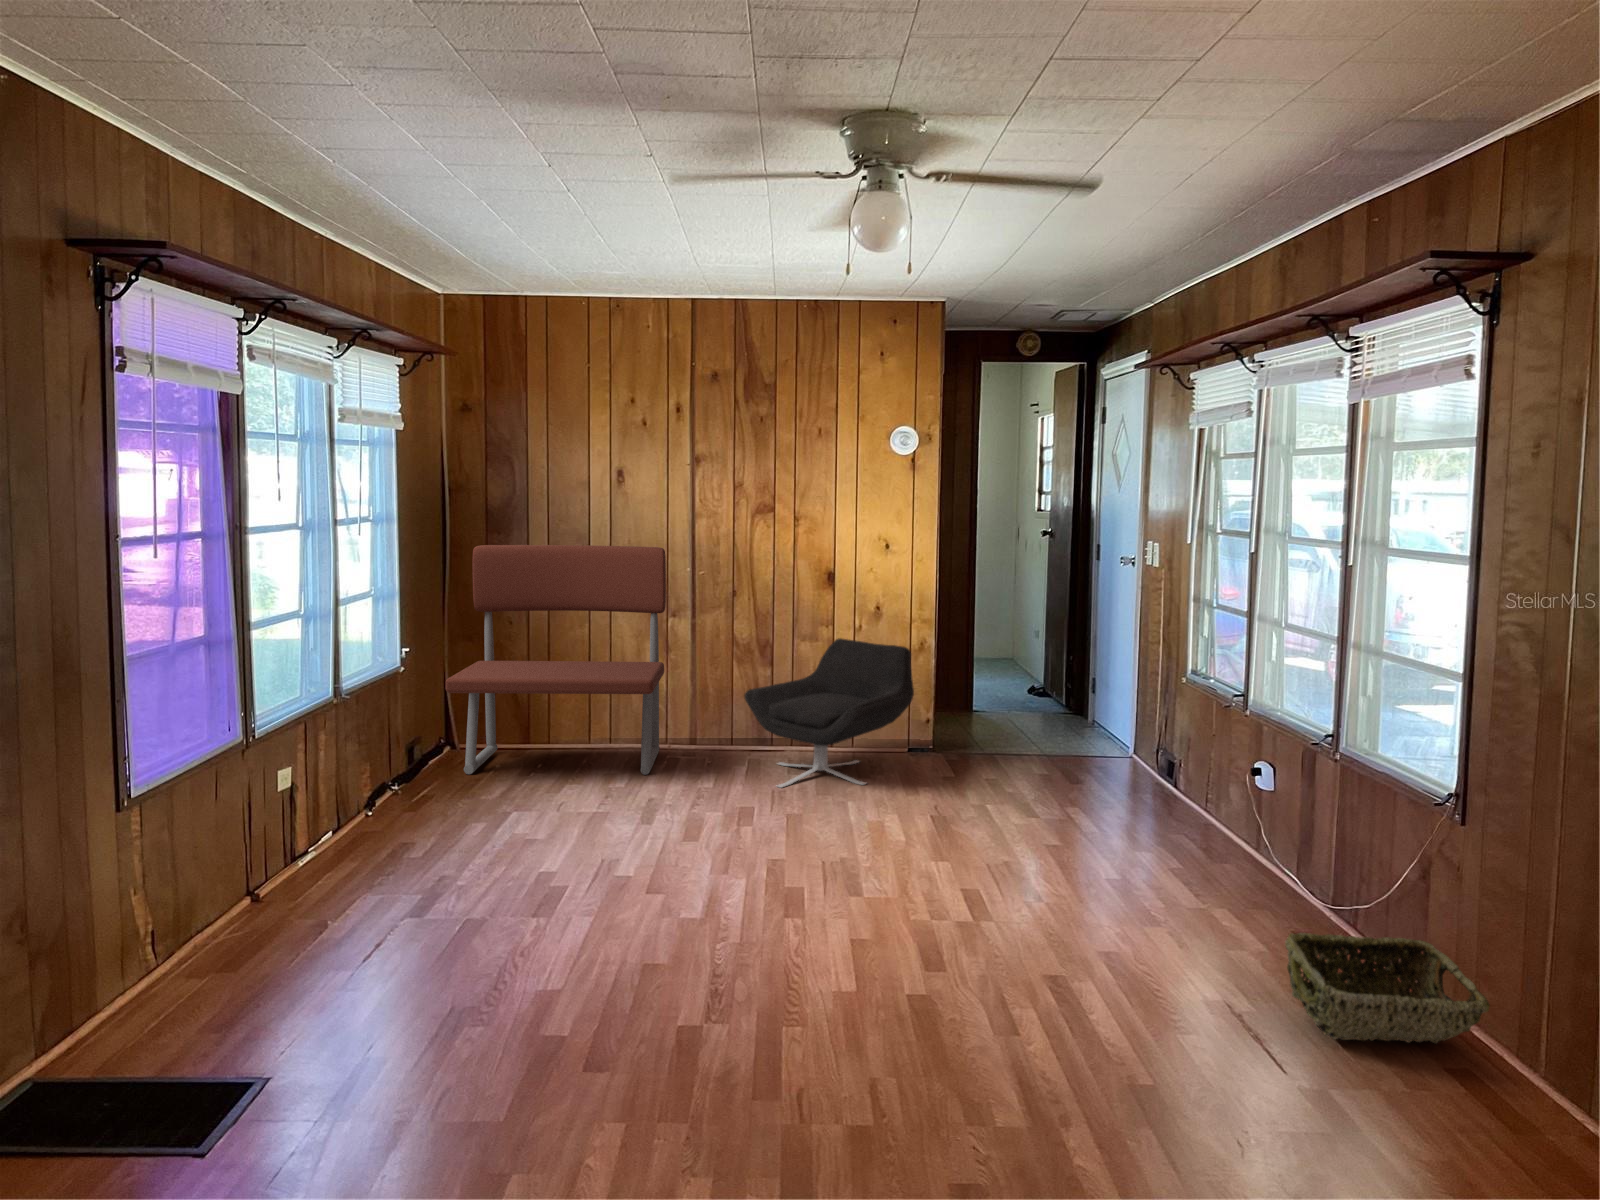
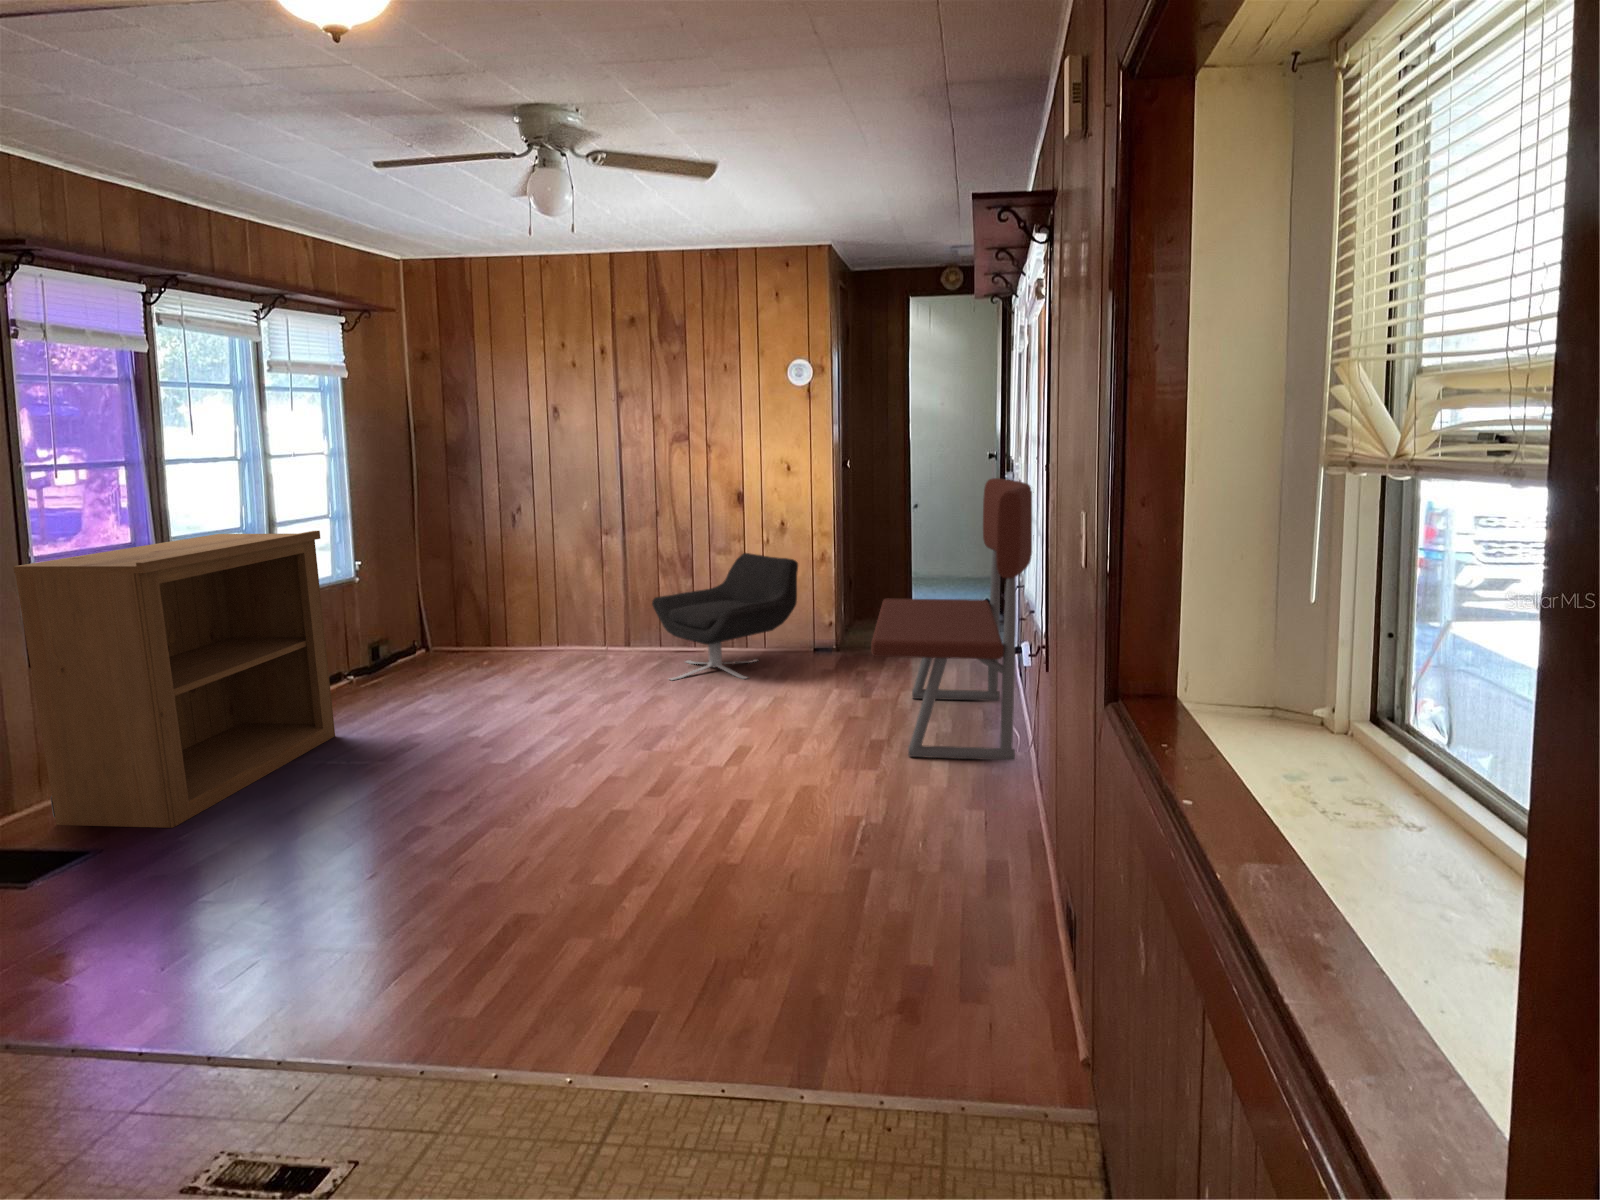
bench: present [446,545,666,775] -> present [871,478,1032,760]
bookshelf: none [113,616,425,1008] -> present [13,531,335,828]
woven basket: present [1285,933,1490,1043] -> none [937,791,1083,883]

